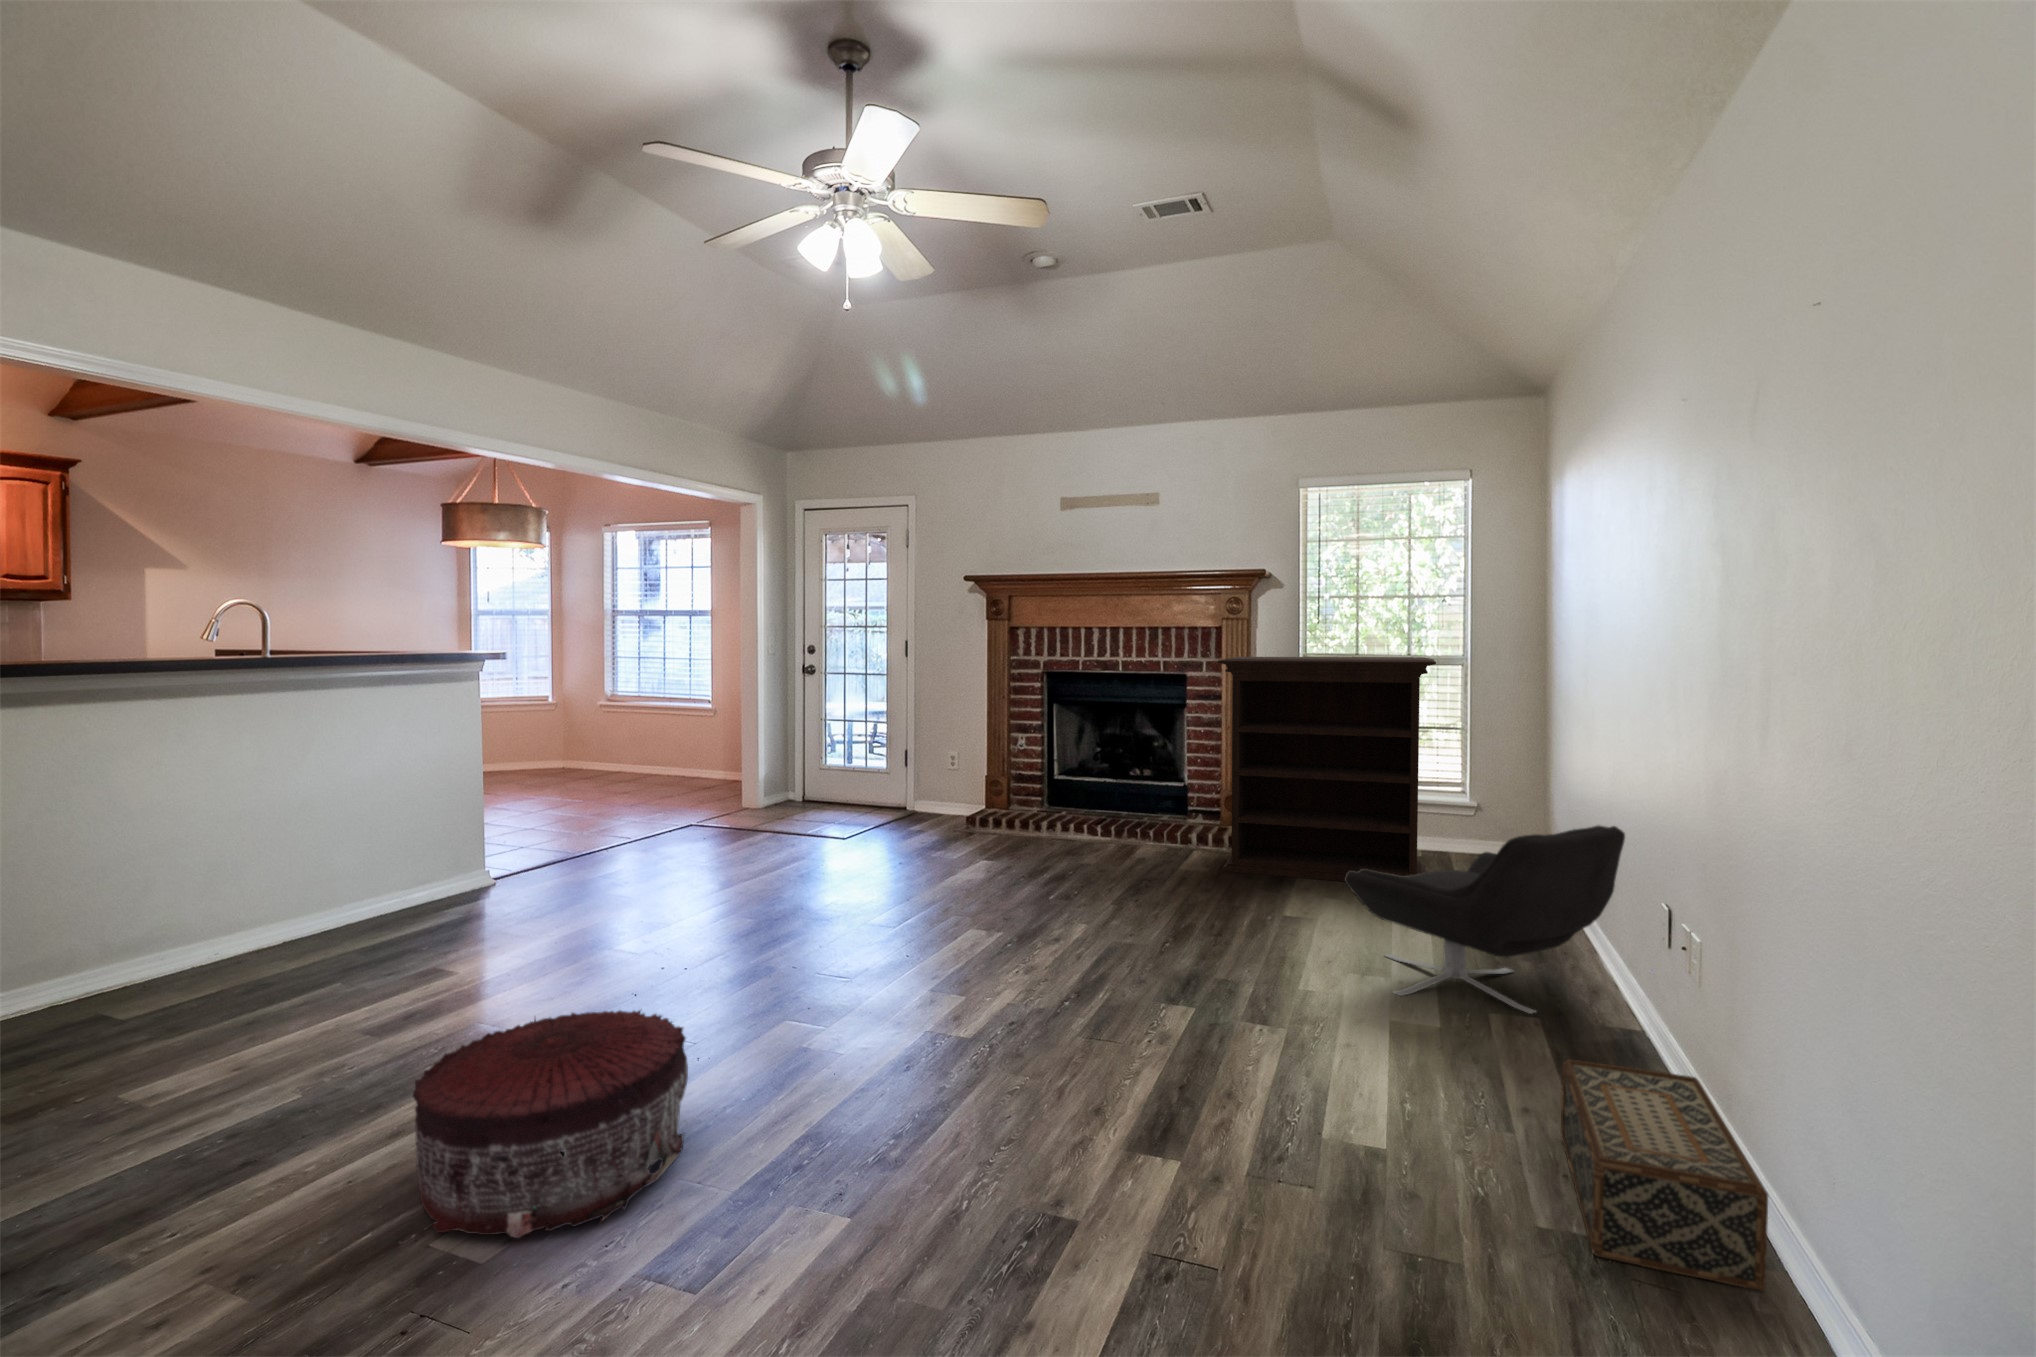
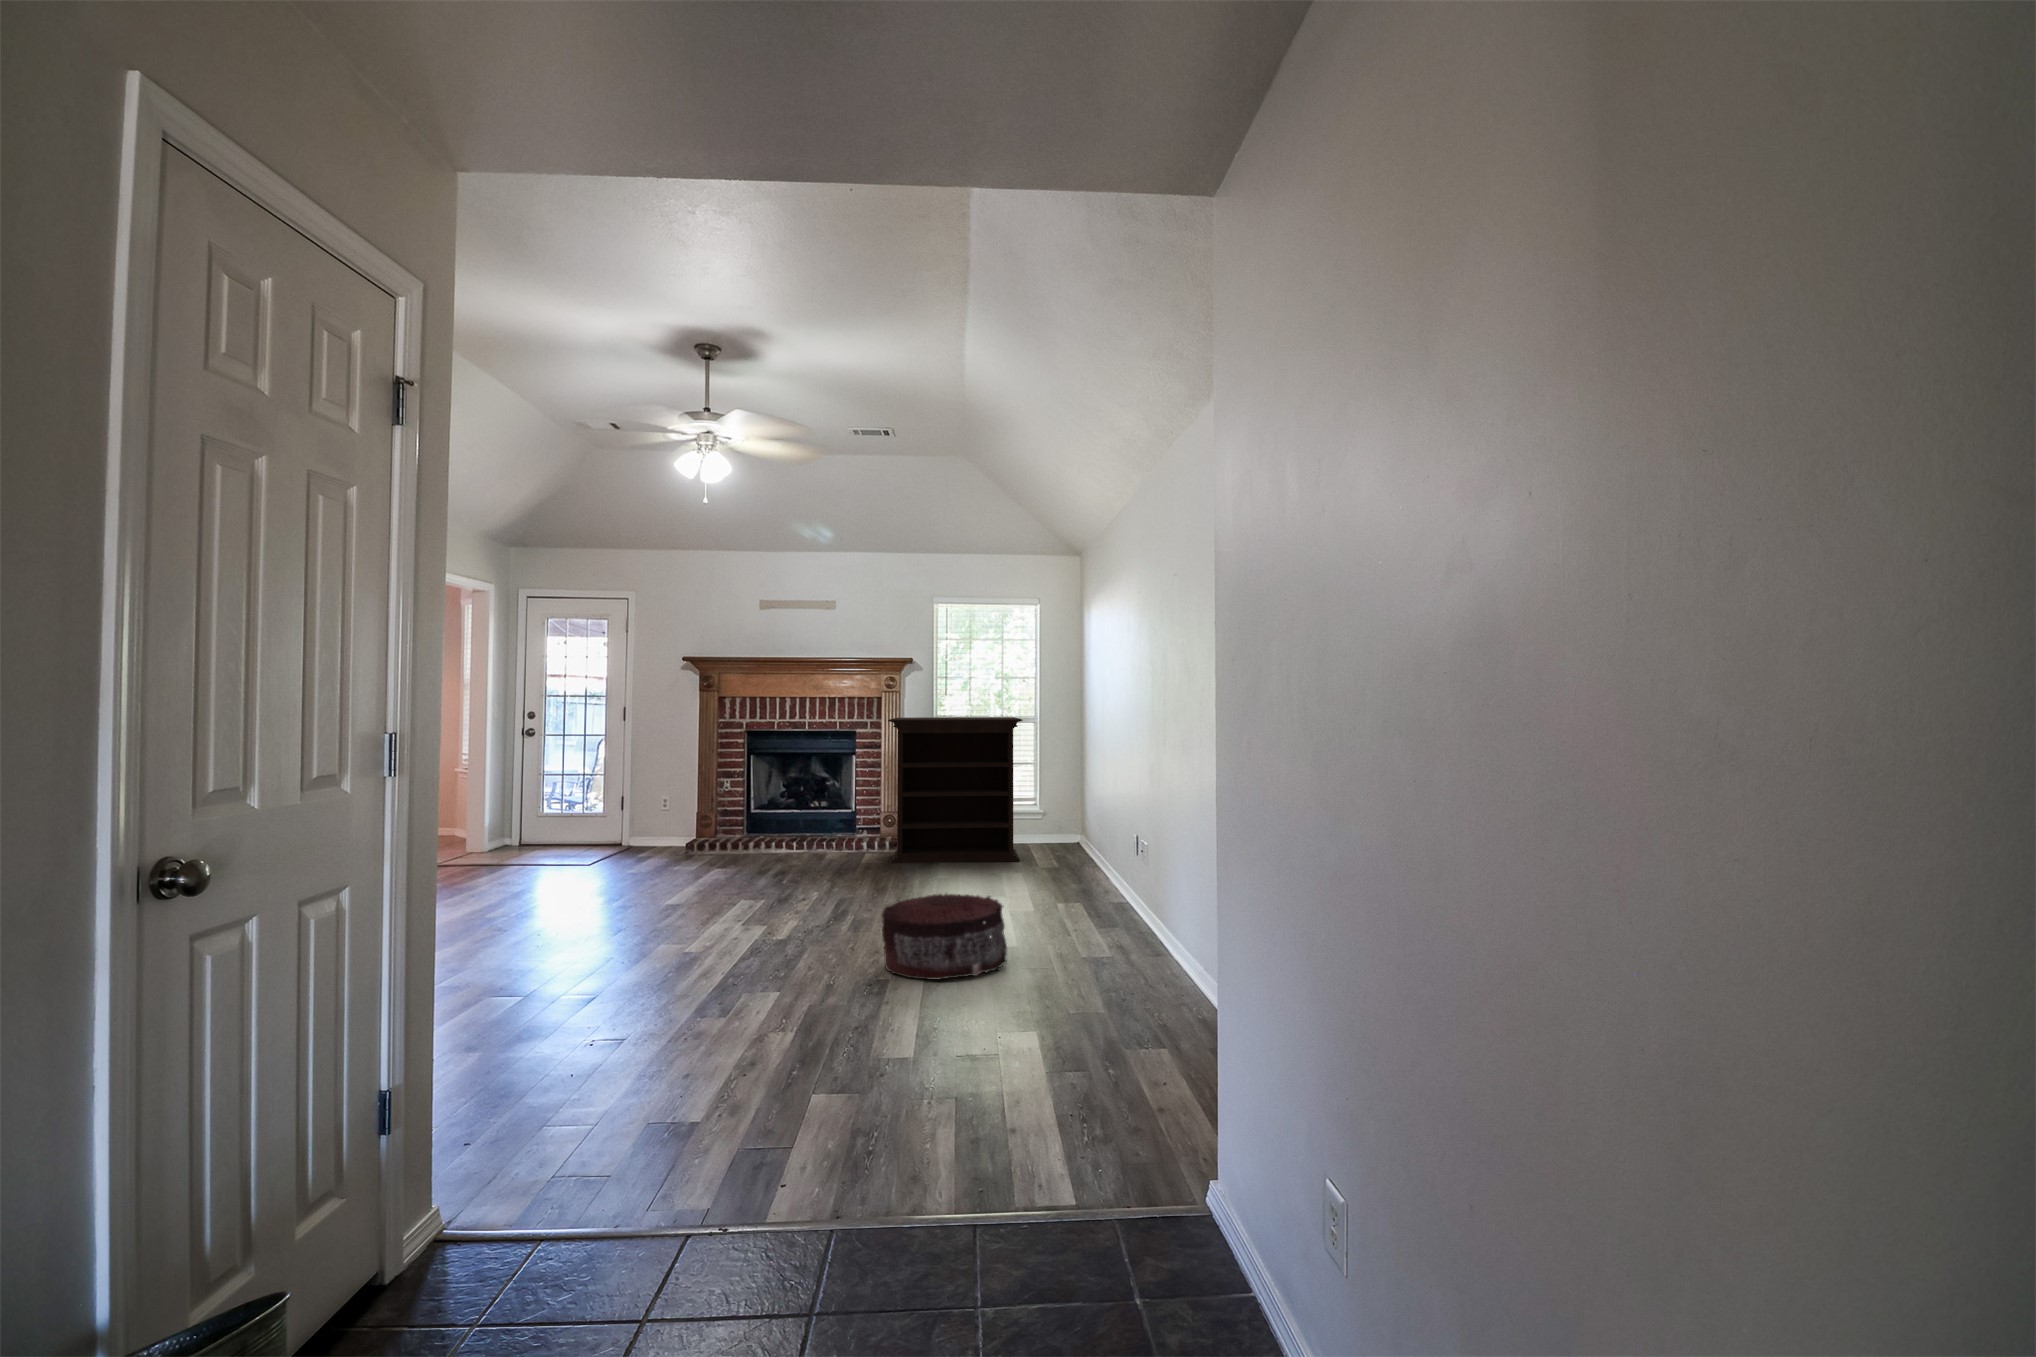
lounge chair: present [1345,826,1625,1014] -> none [988,801,1125,906]
pouf: present [412,1010,688,1238] -> present [882,893,1007,979]
woven basket: present [1561,1059,1768,1291] -> none [1103,902,1179,969]

